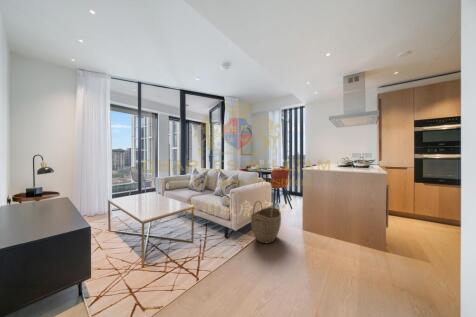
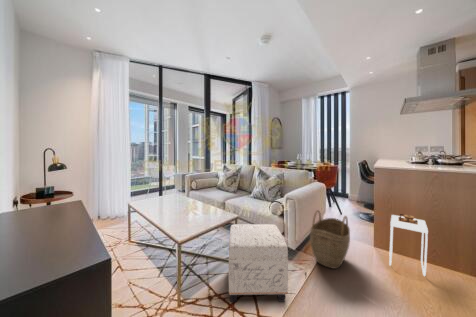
side table: none [308,202,335,245] -> present [389,214,428,276]
ottoman: none [179,211,223,265] -> present [229,224,288,302]

